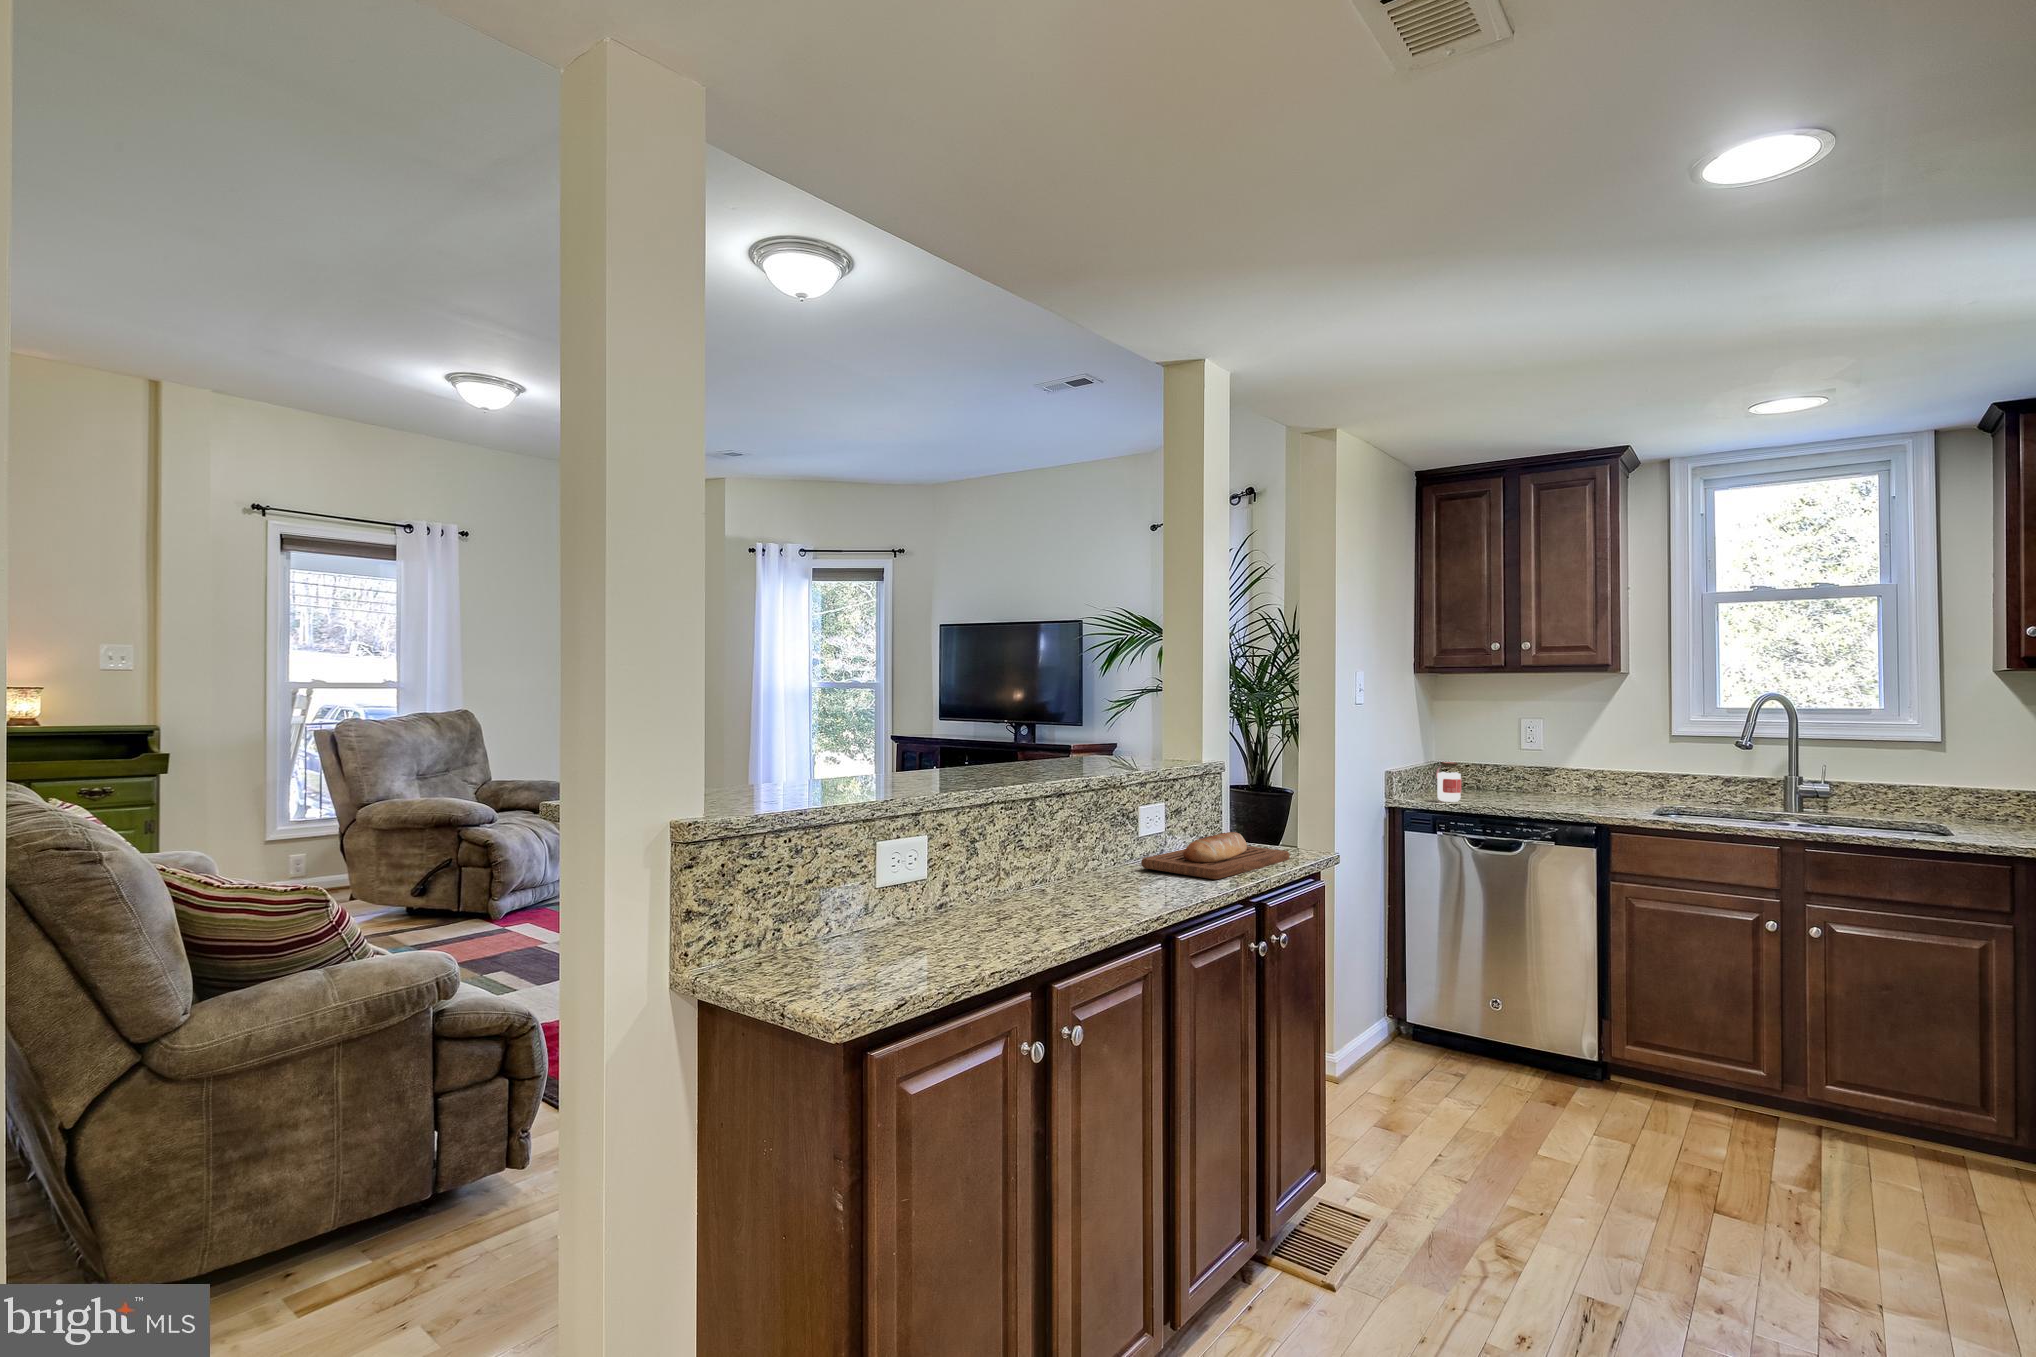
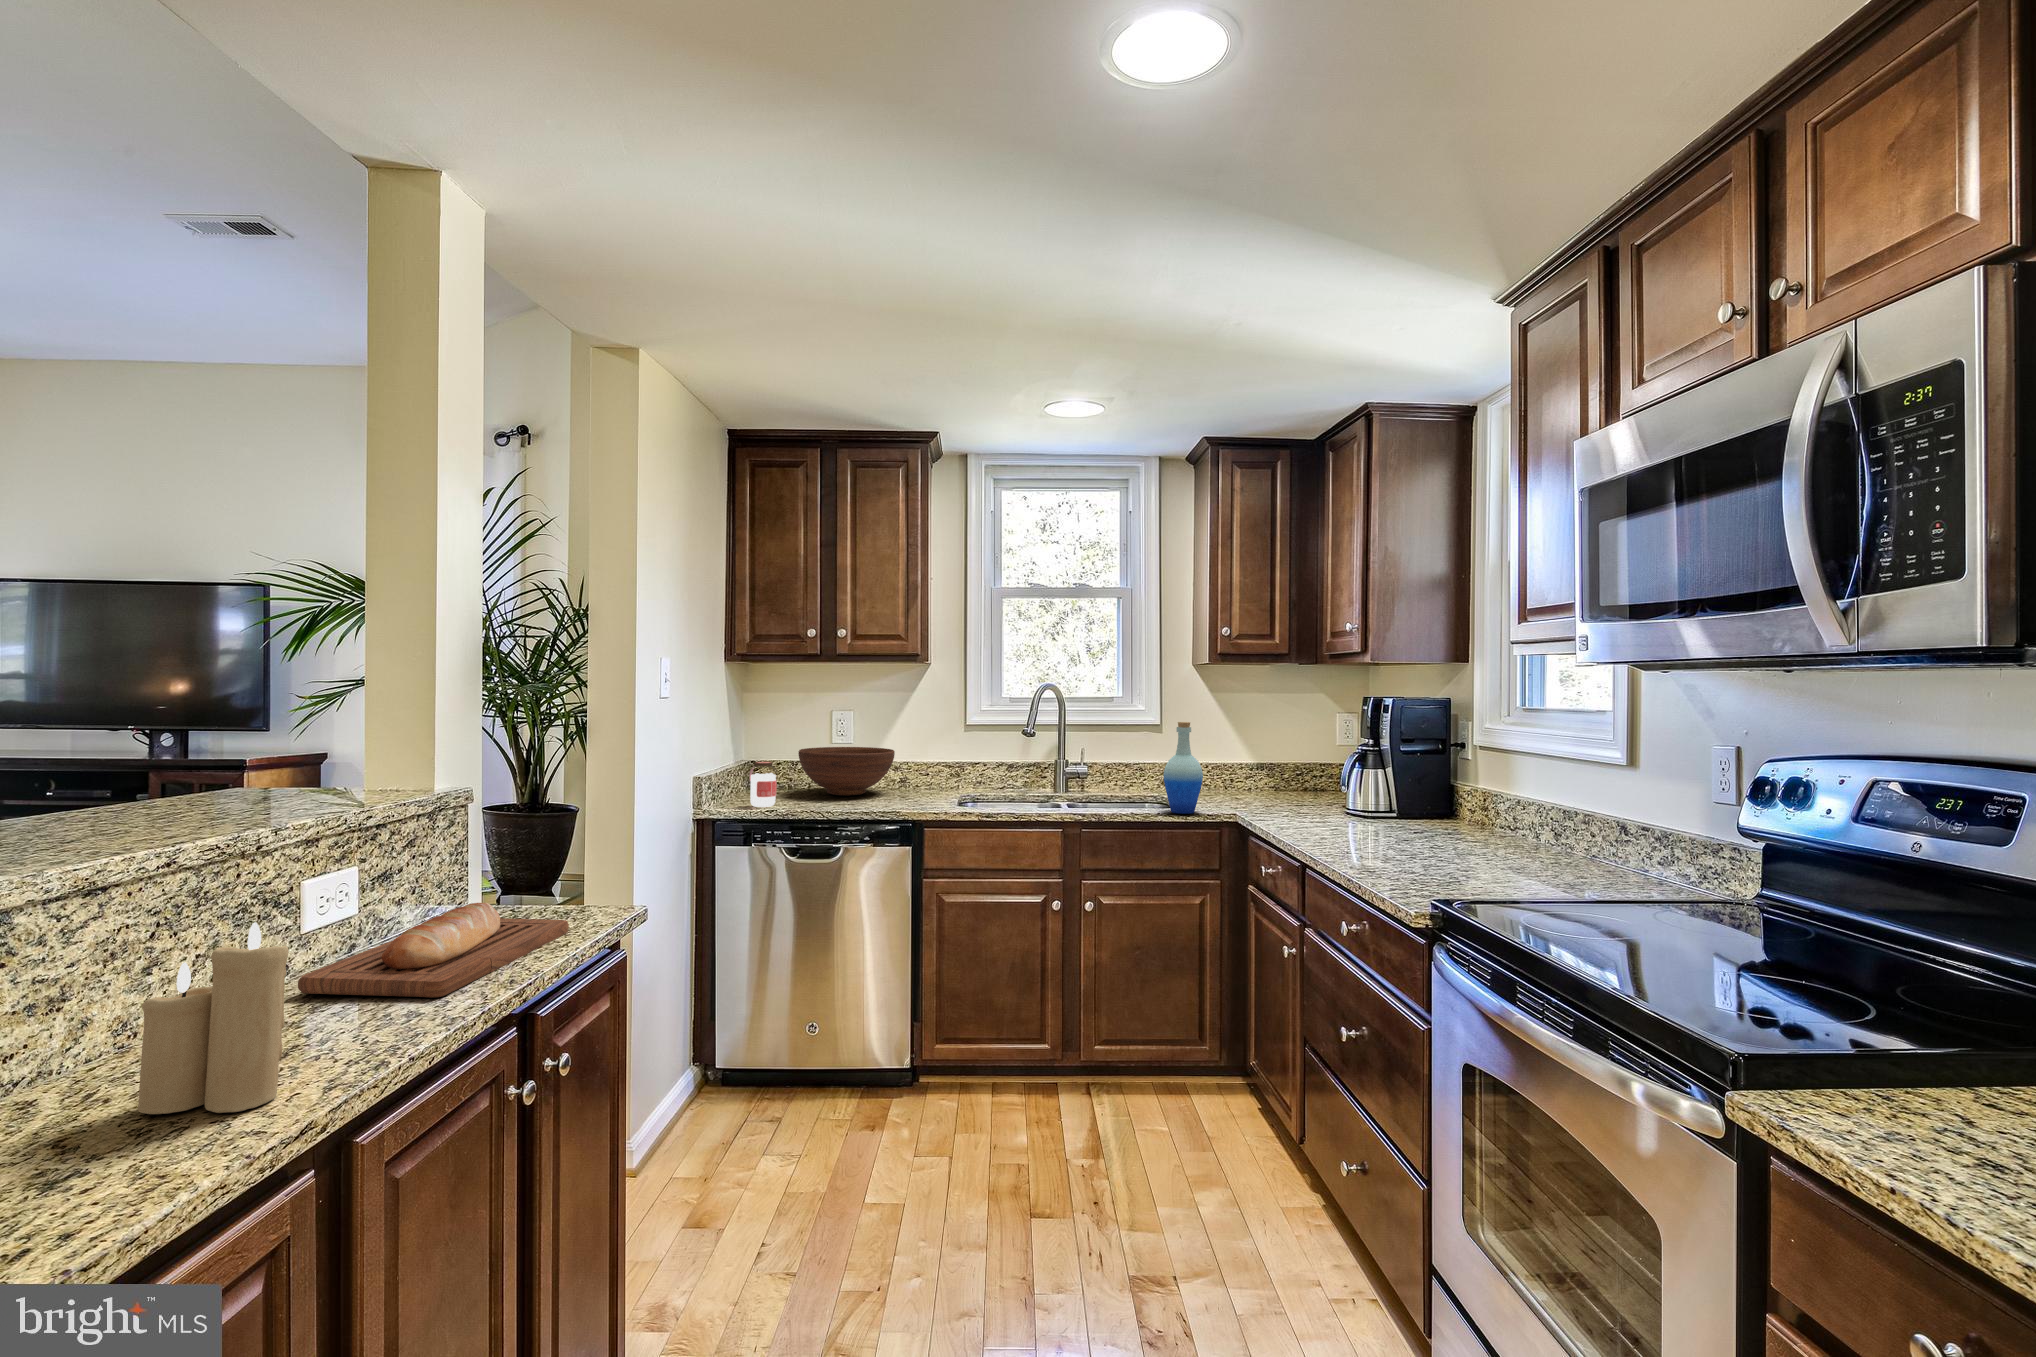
bottle: none [1923,738,1984,843] -> present [1164,722,1203,814]
fruit bowl: none [1484,753,1584,798] -> present [798,747,895,795]
candle: none [1087,812,1149,908] -> present [138,922,288,1114]

